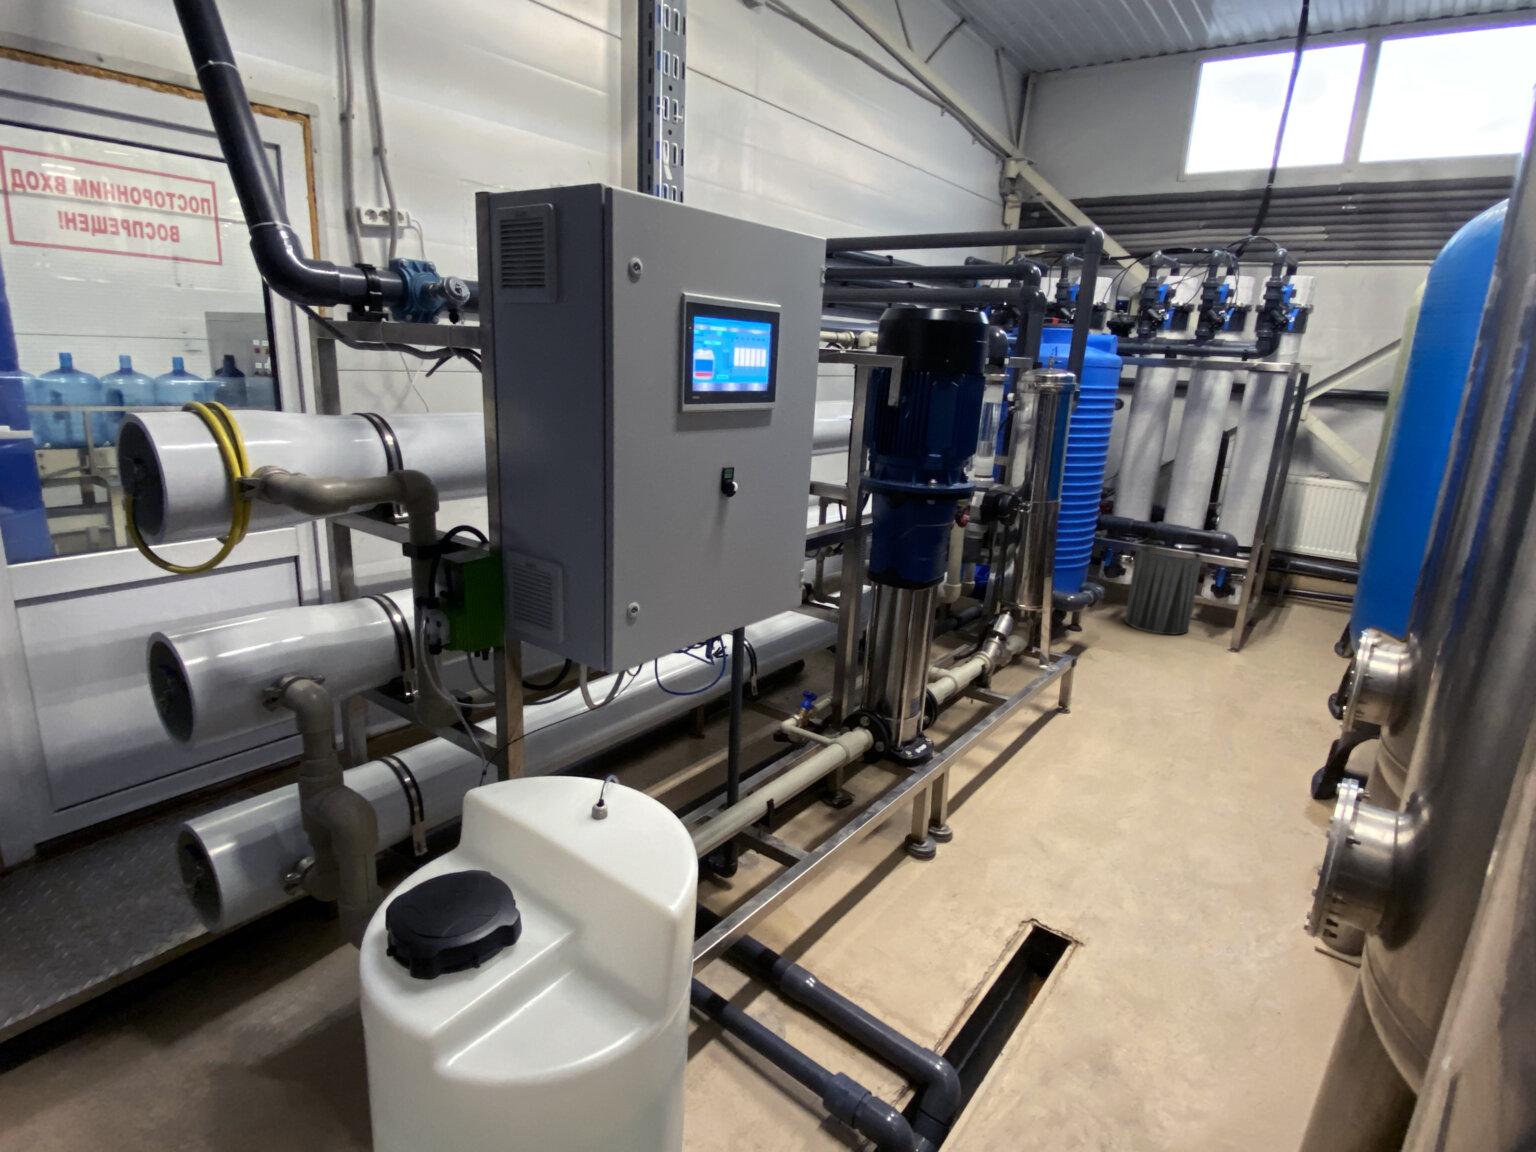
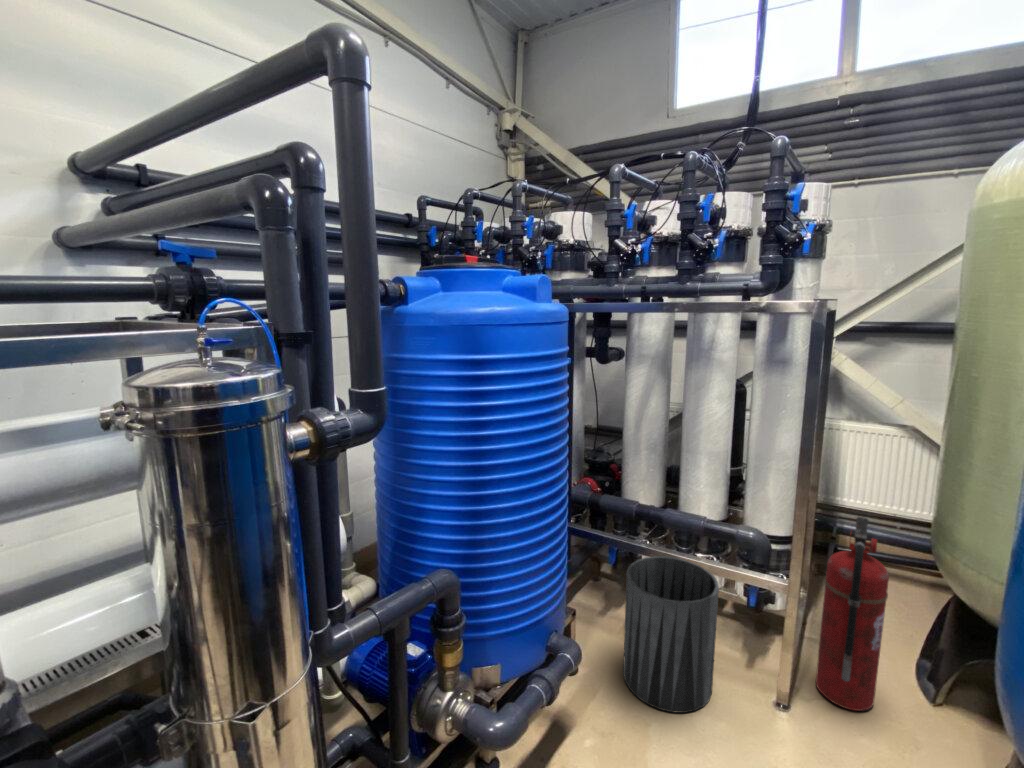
fire extinguisher: none [1260,518,1317,641] -> present [816,517,889,711]

